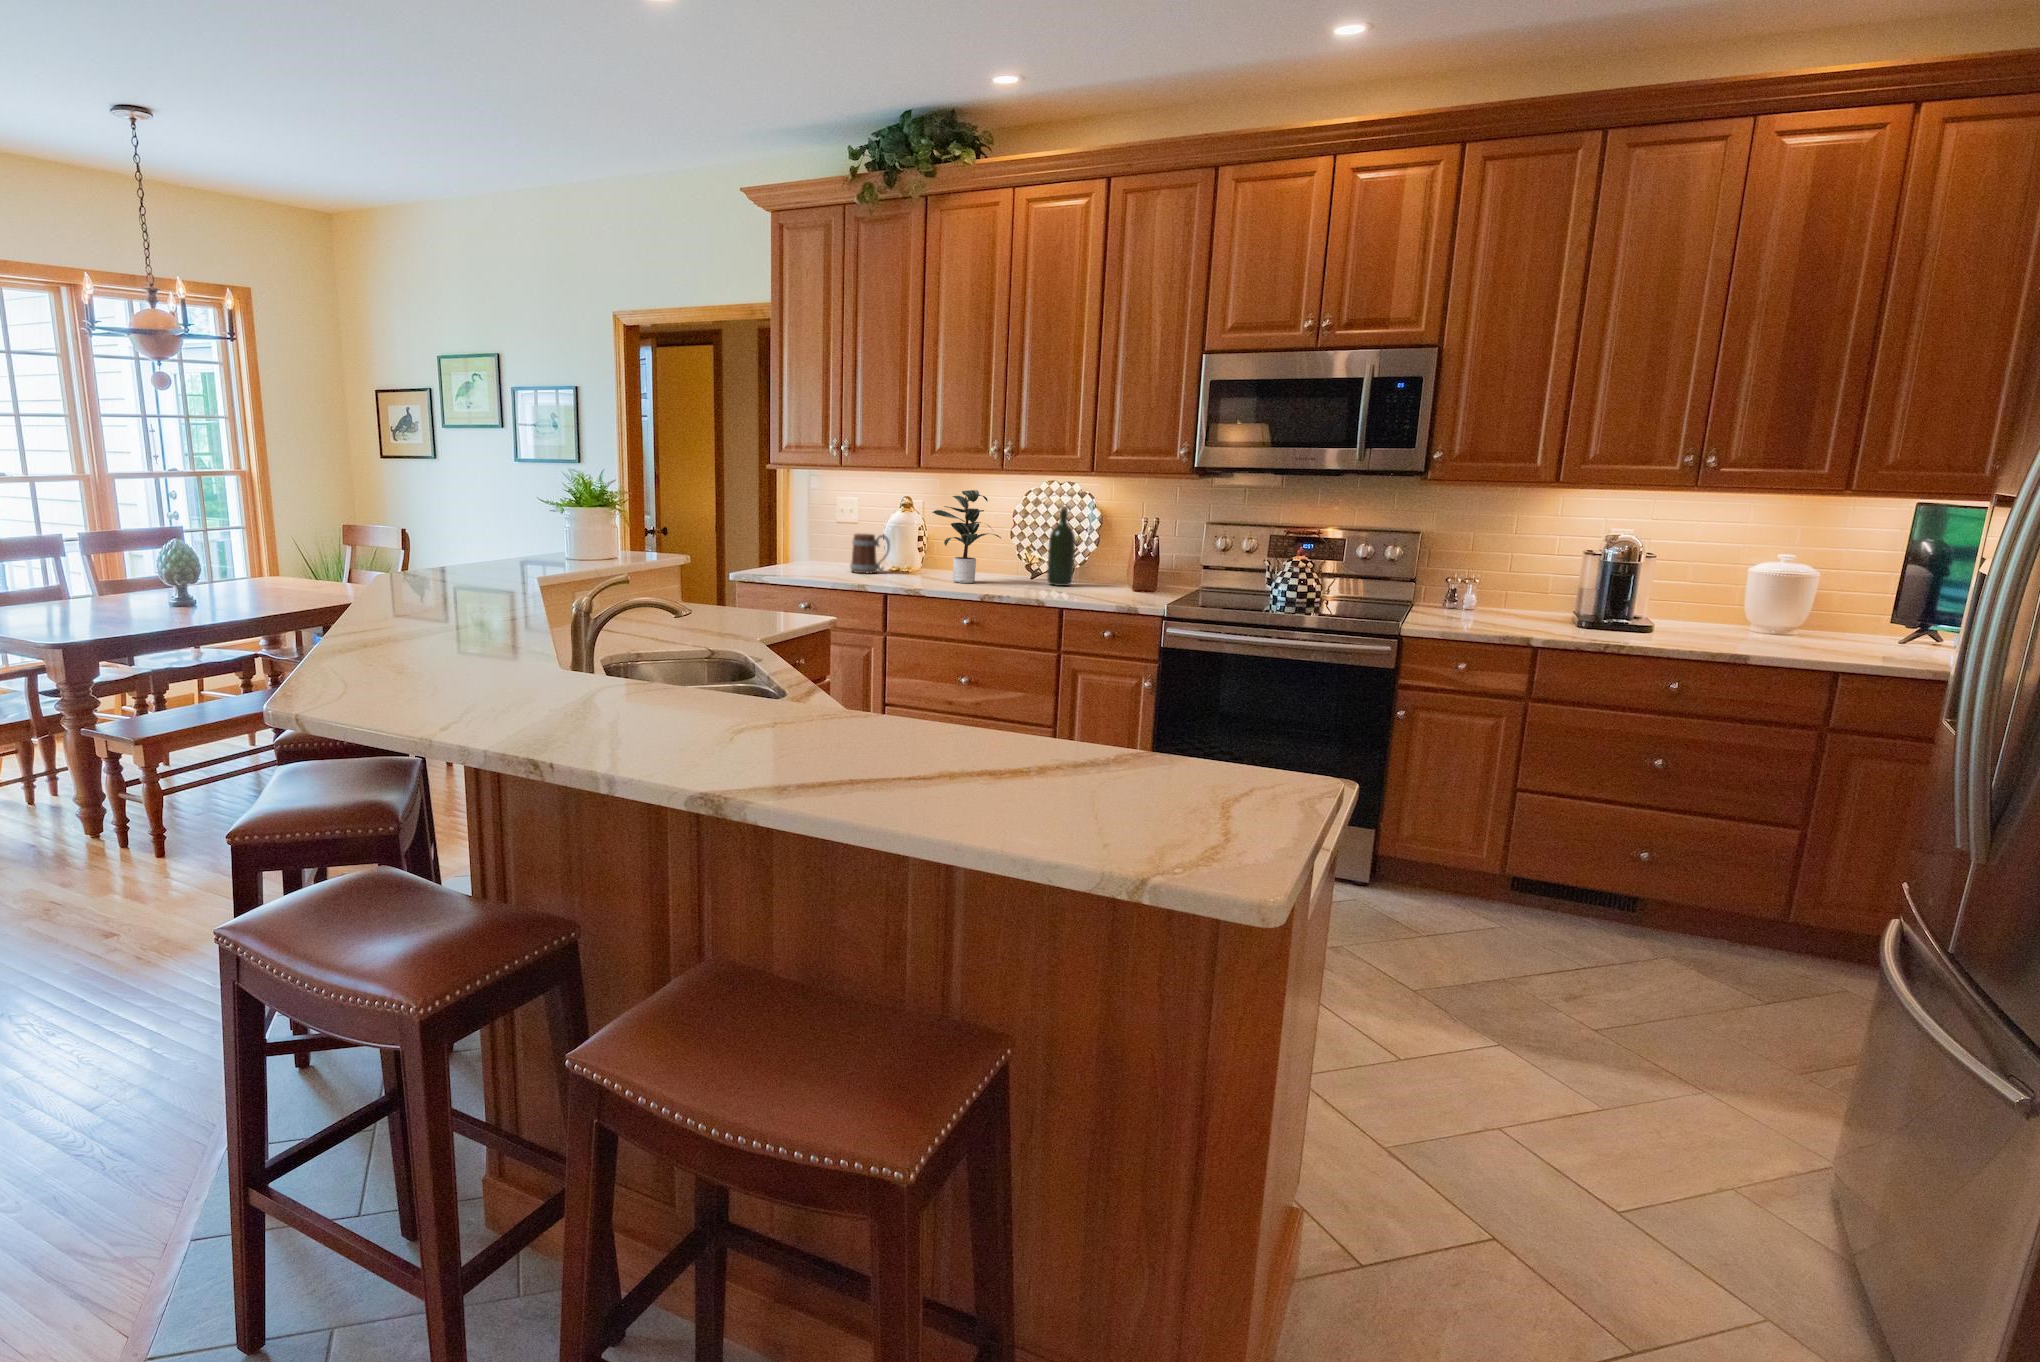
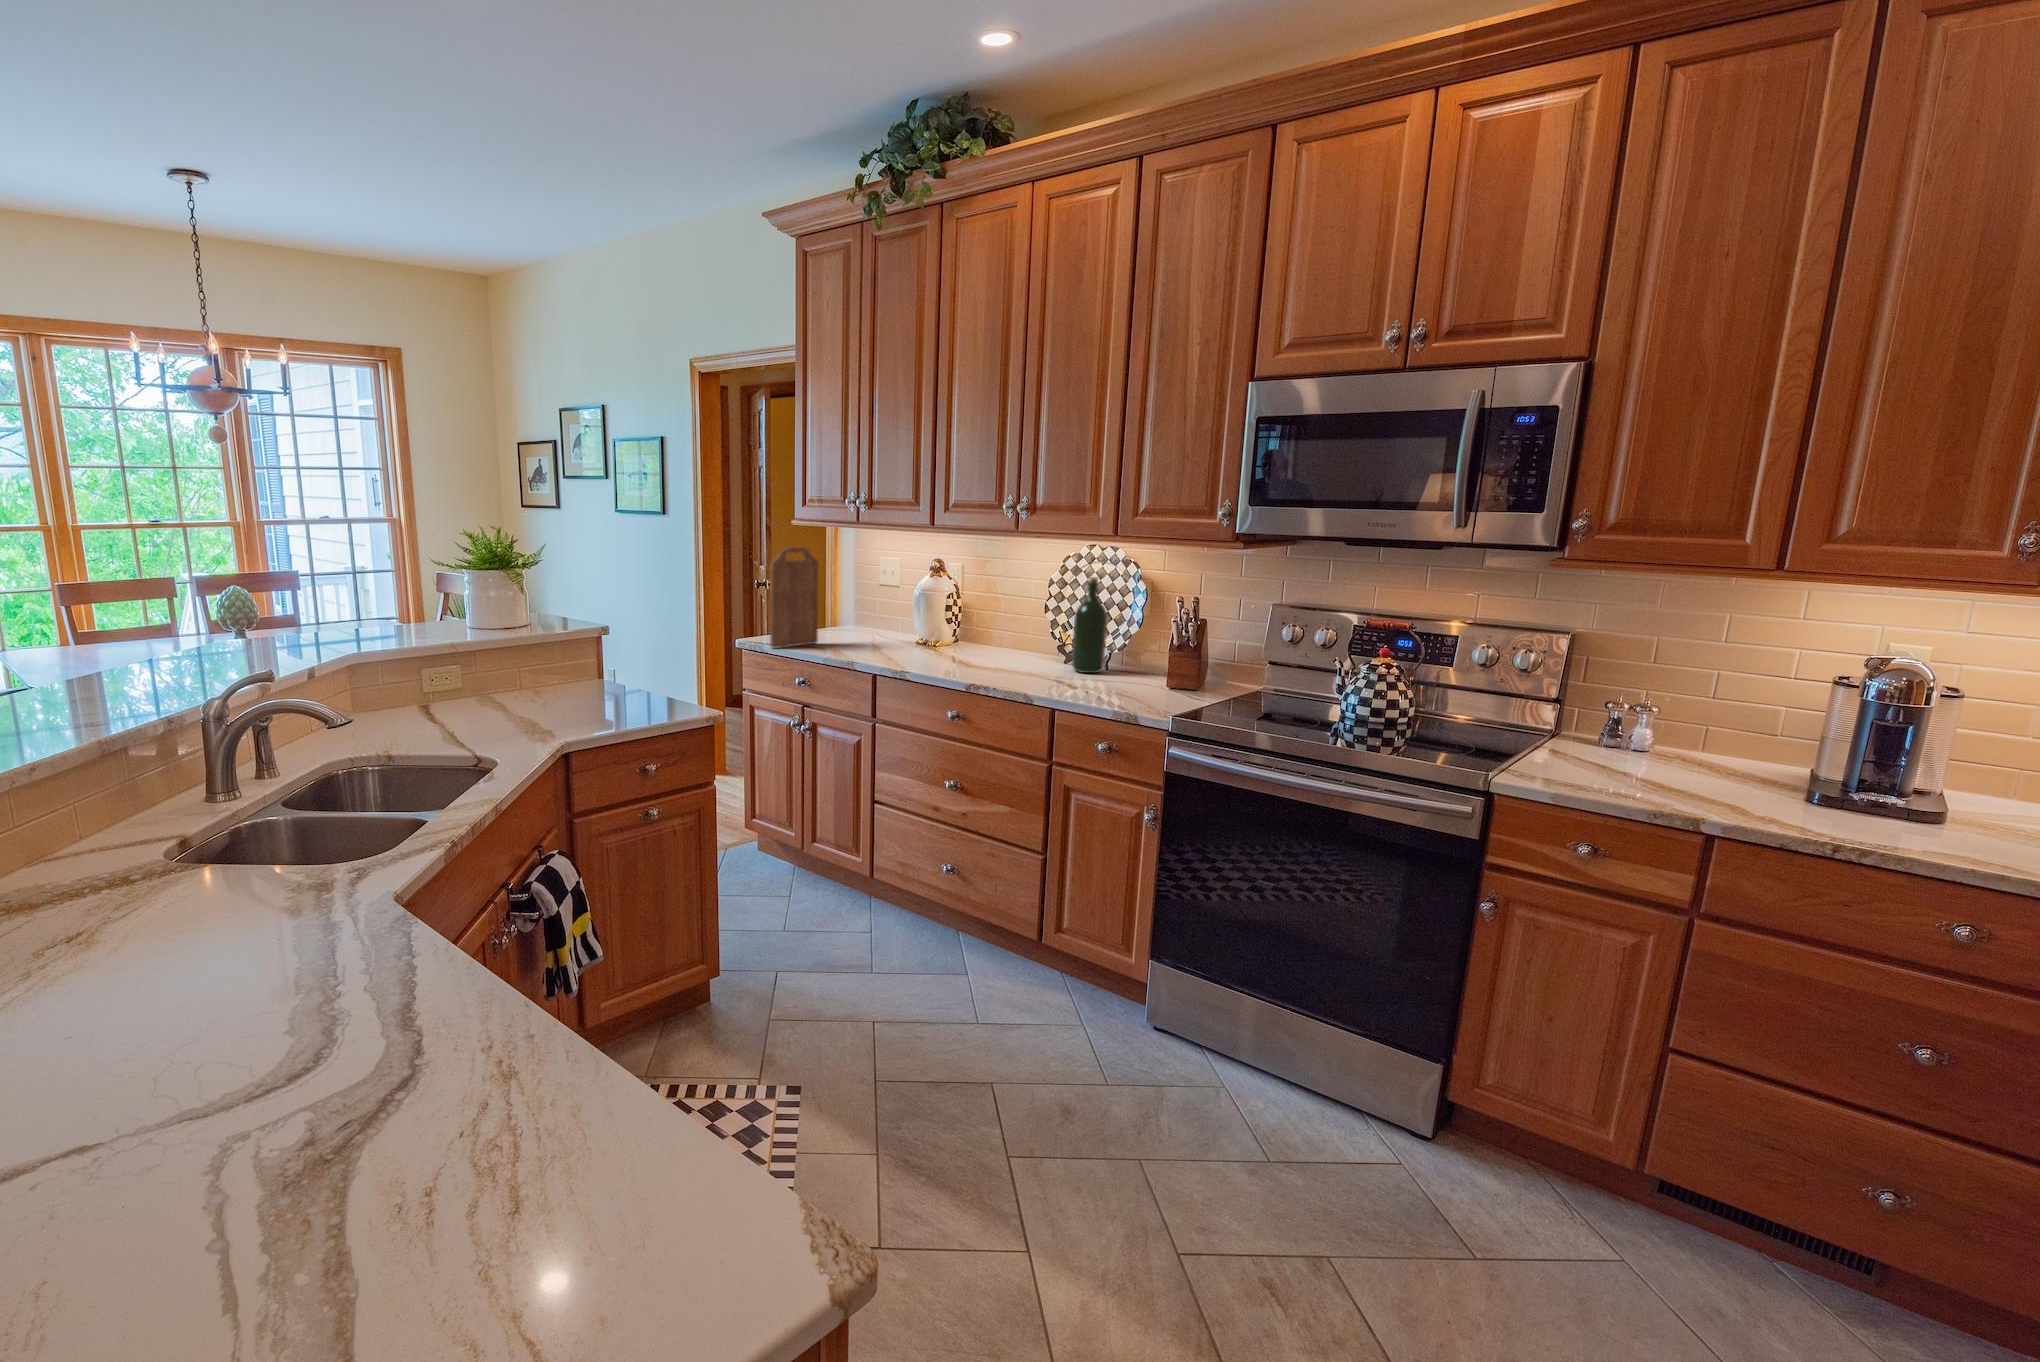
cutting board: none [775,479,809,574] -> present [770,547,818,648]
potted plant: present [932,490,1001,583] -> none [927,558,1024,666]
mug: present [850,534,890,573] -> none [862,604,905,648]

